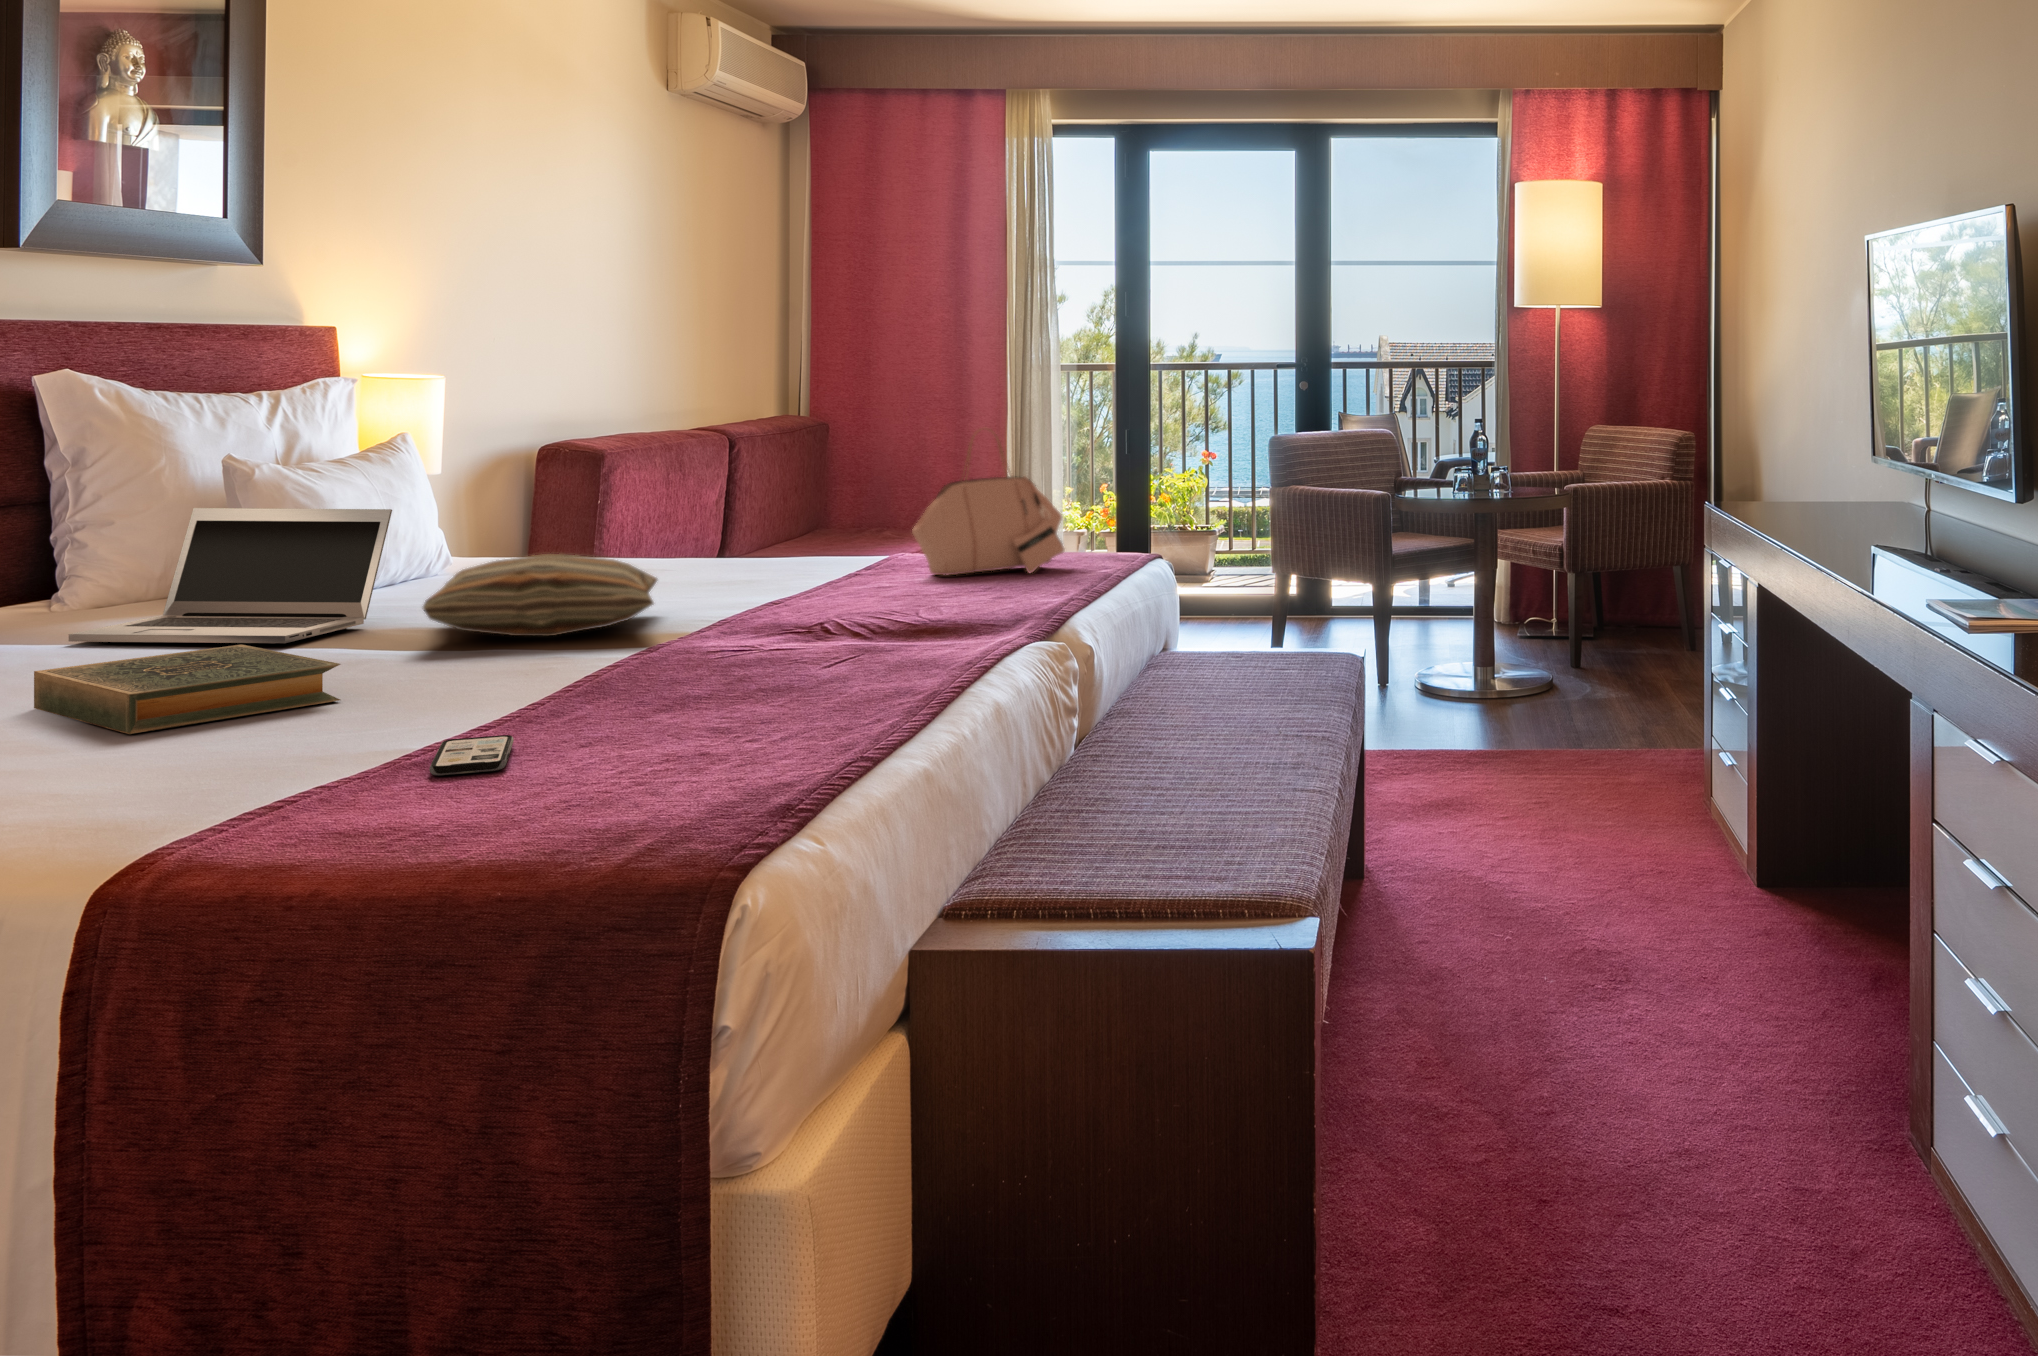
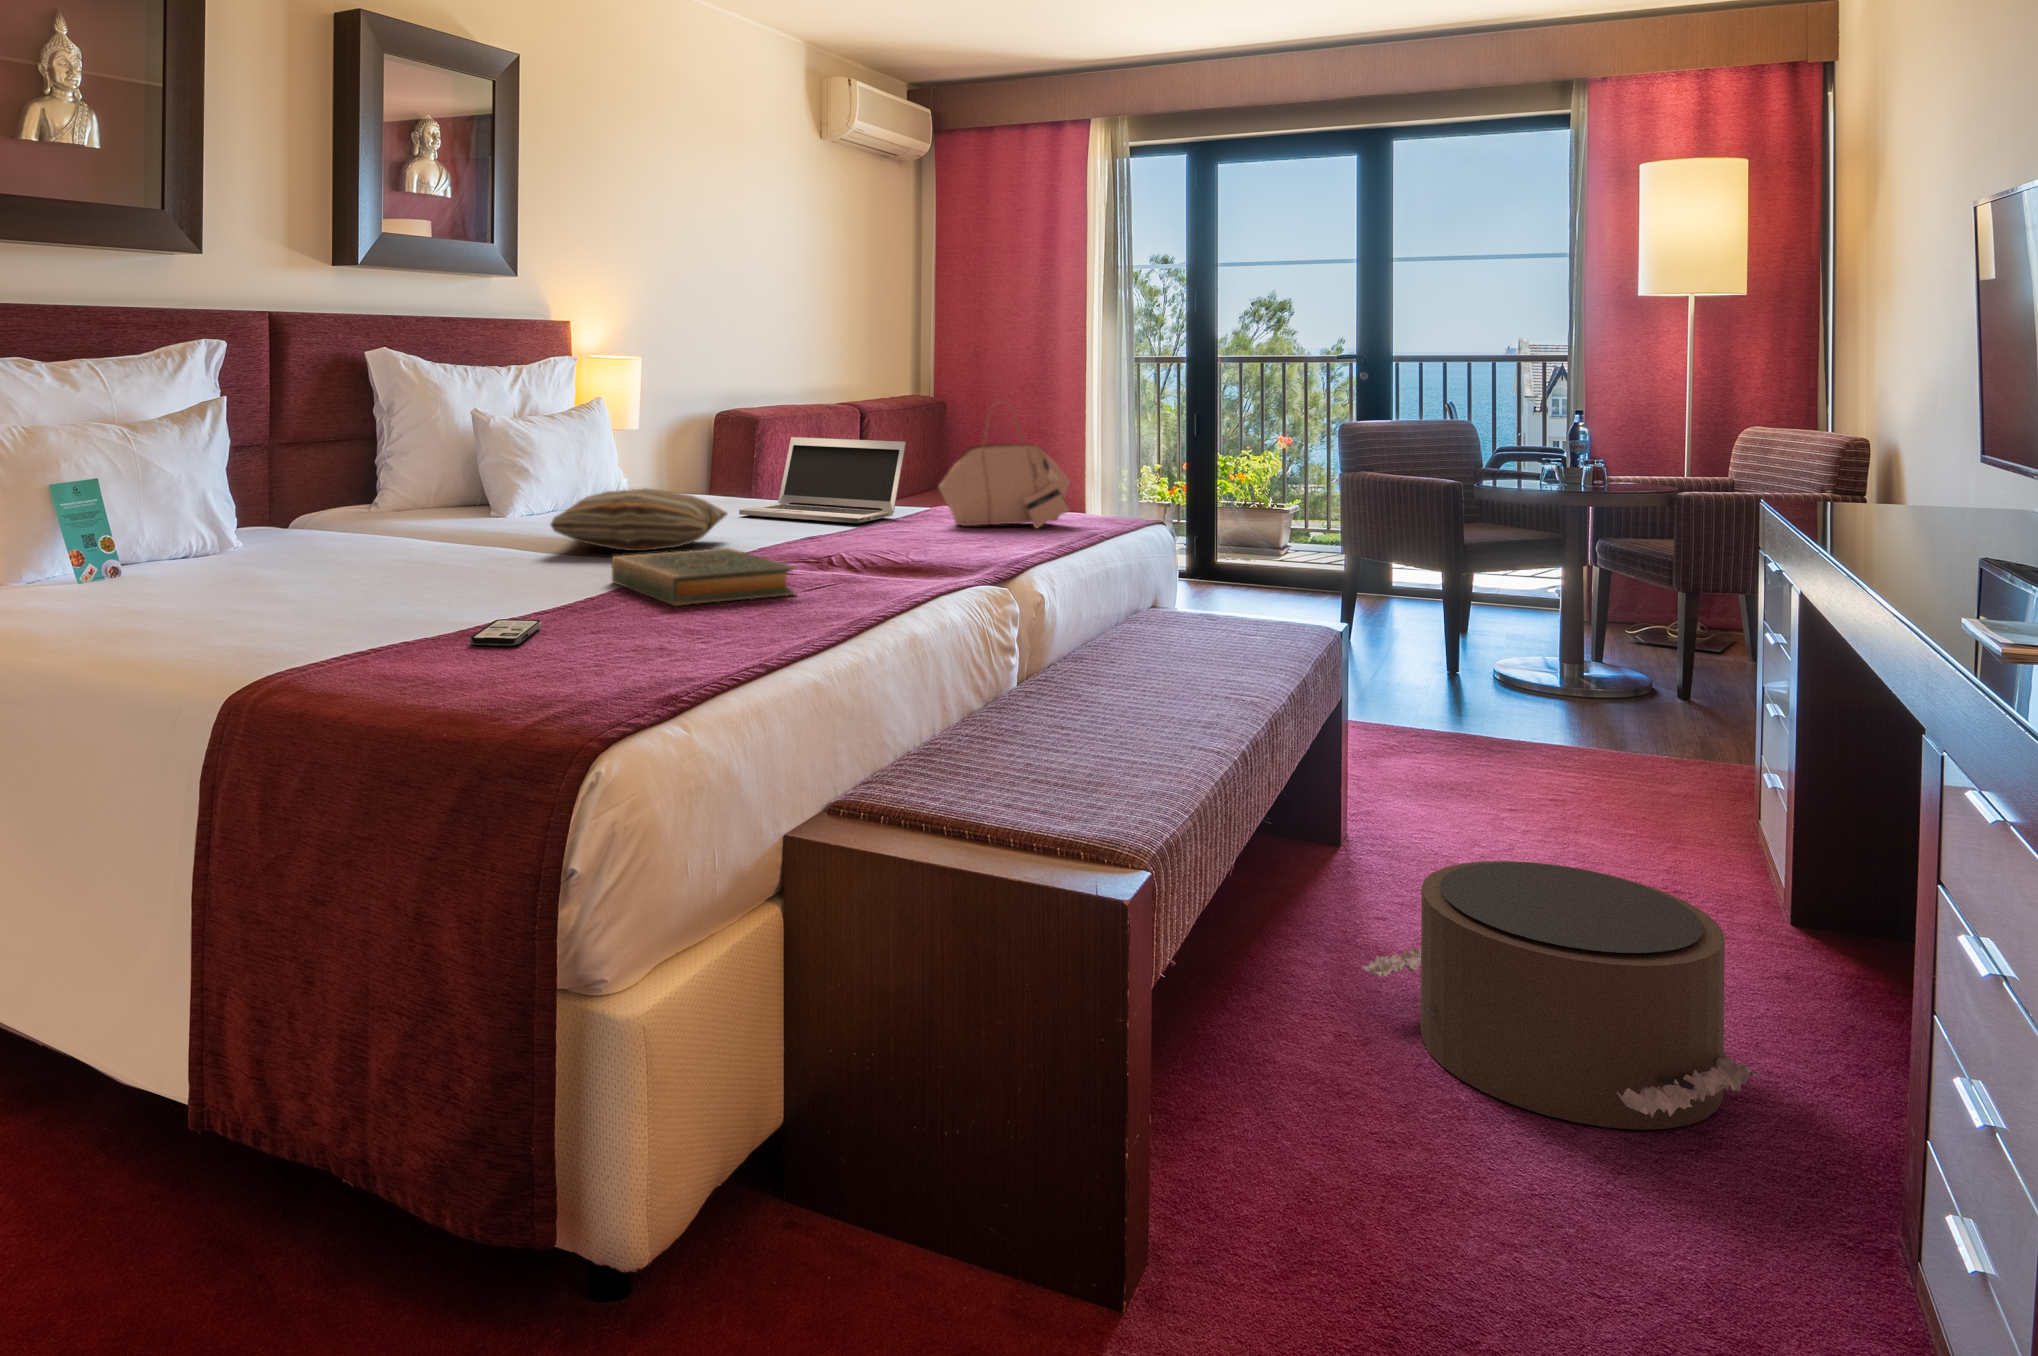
laptop: present [69,508,392,643] -> present [739,437,906,523]
hardback book: present [34,645,340,734] -> present [612,548,796,606]
pouf: none [1435,863,1778,1097] -> present [1362,861,1761,1130]

